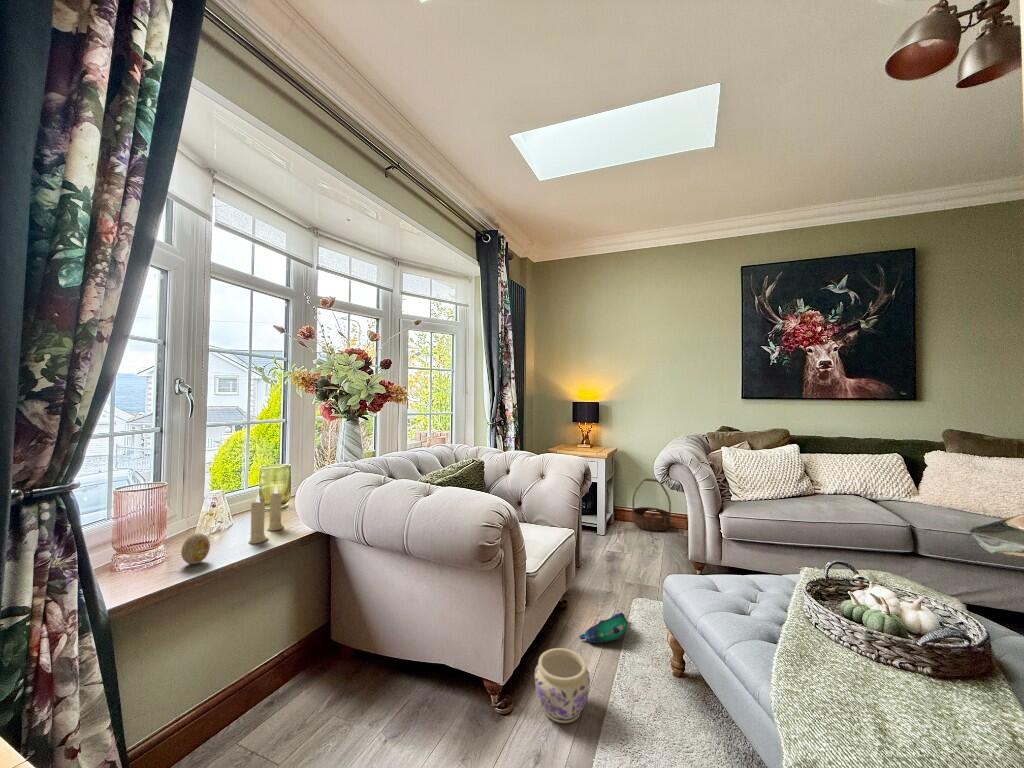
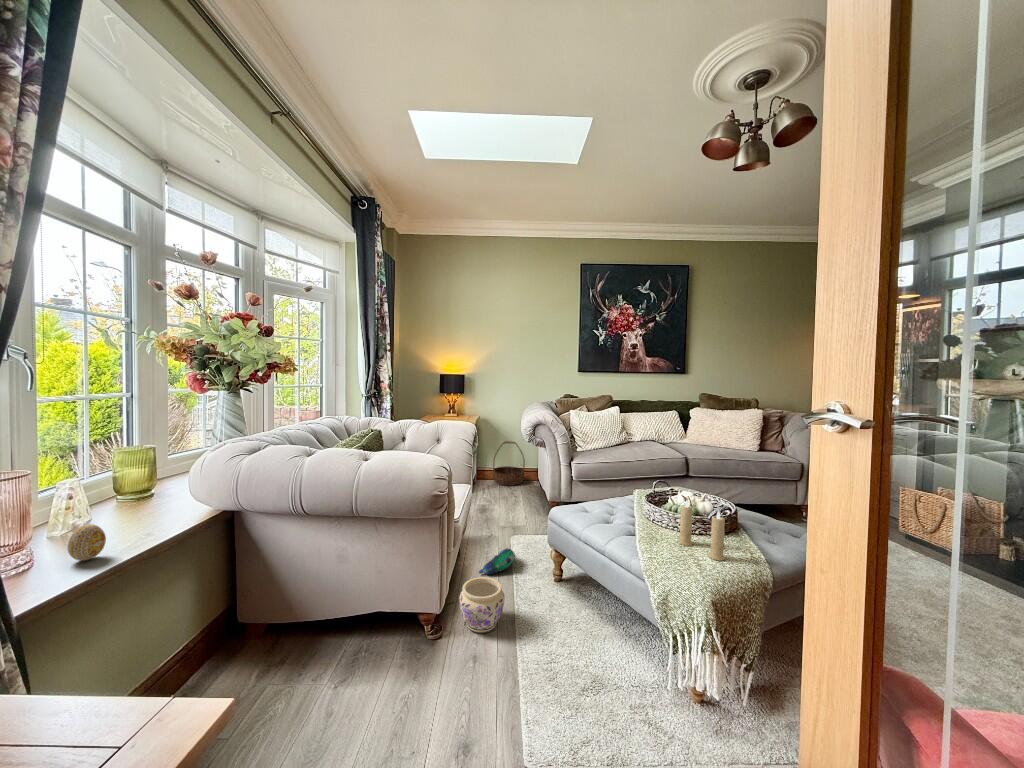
candle: present [249,486,284,544] -> present [677,500,725,561]

